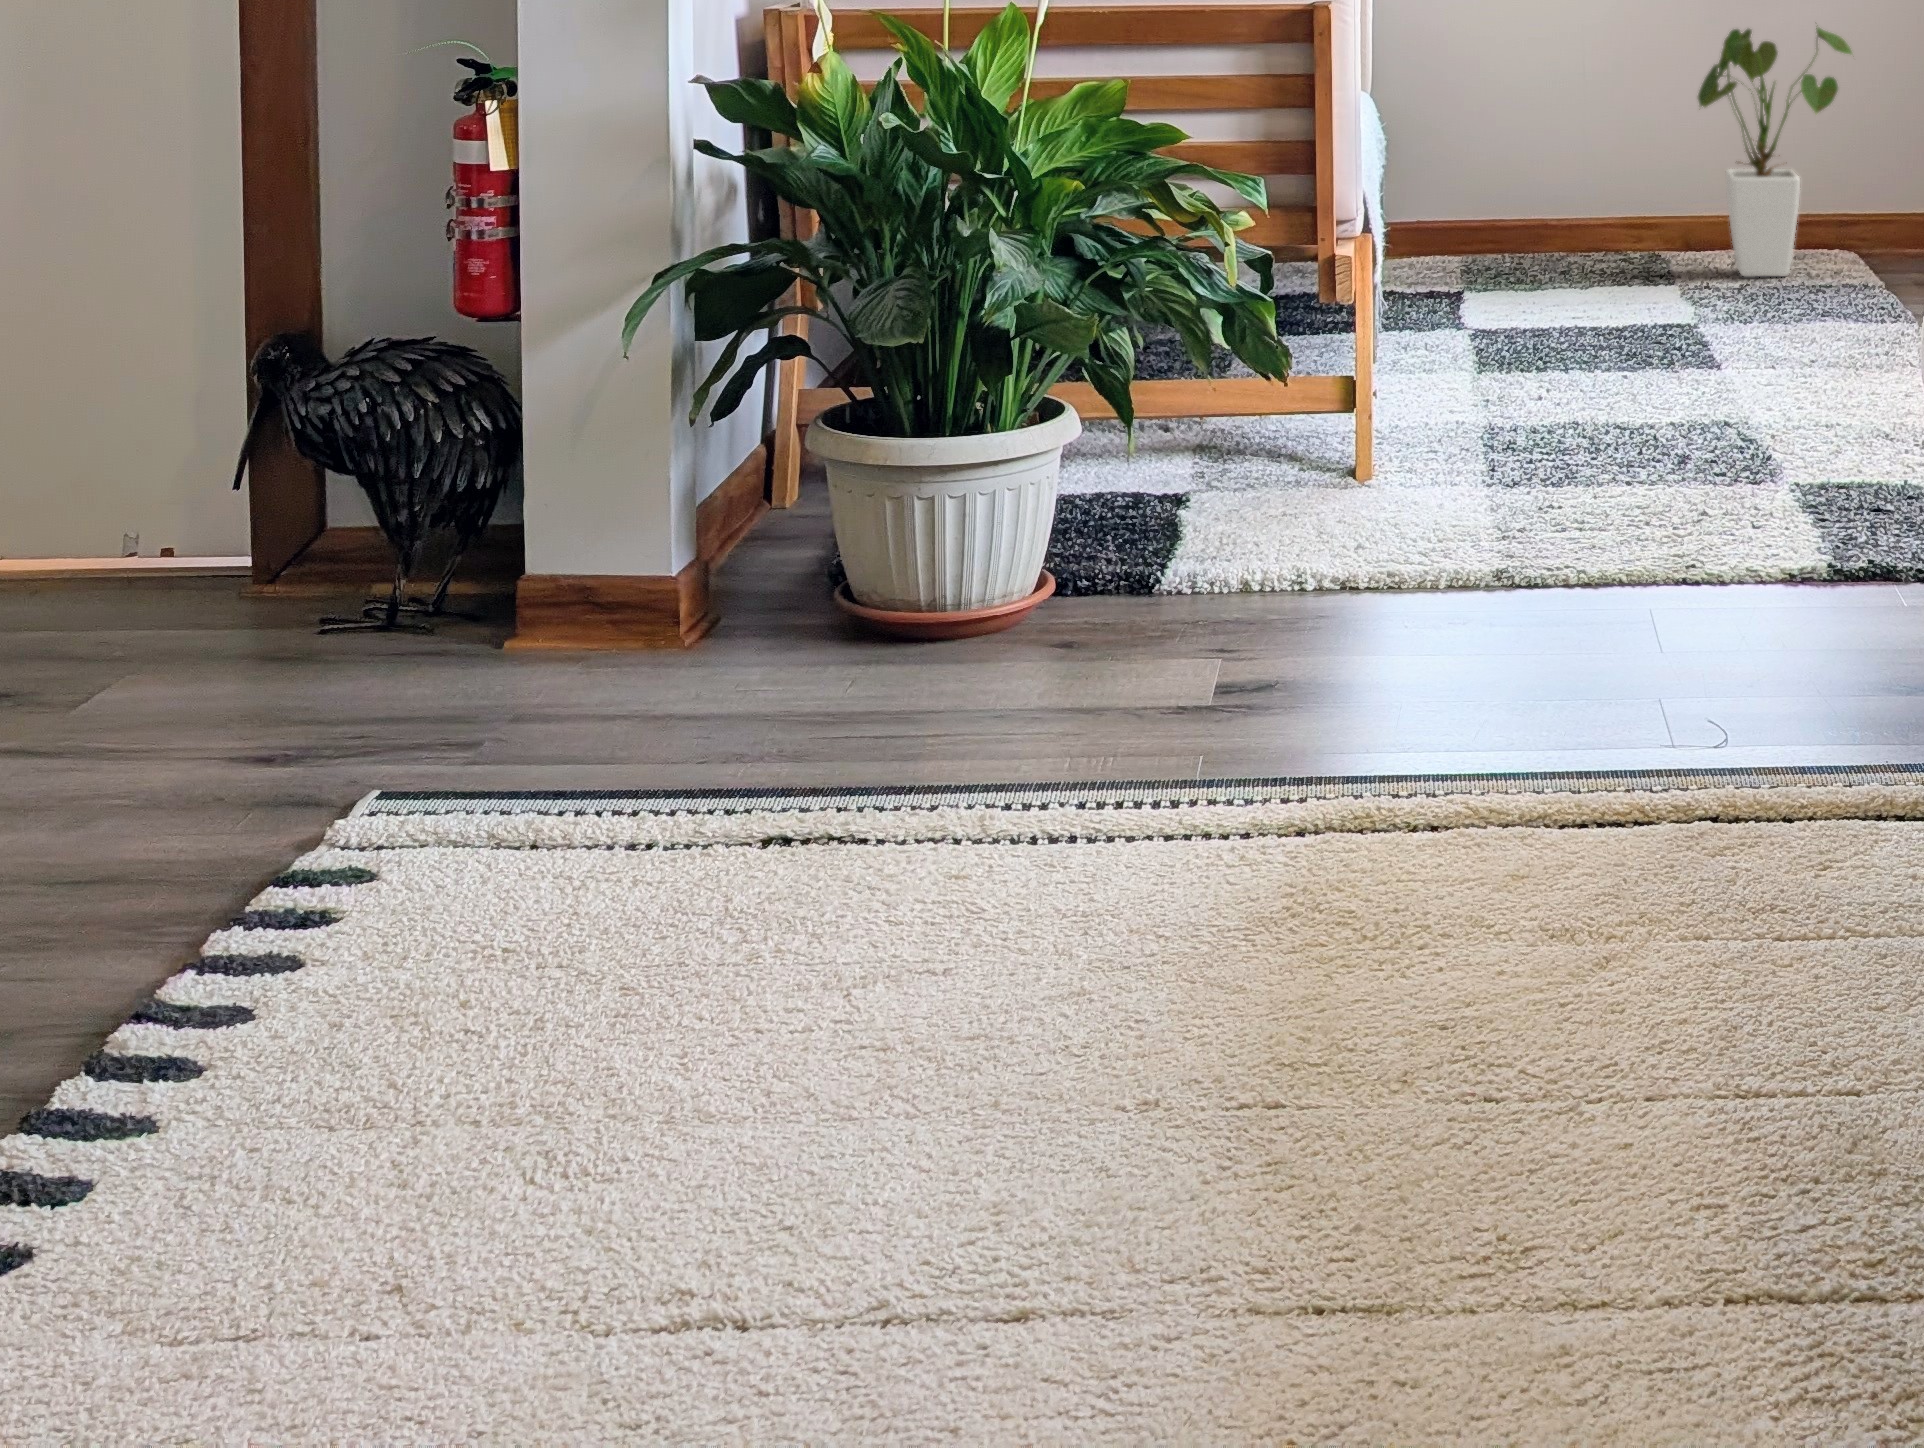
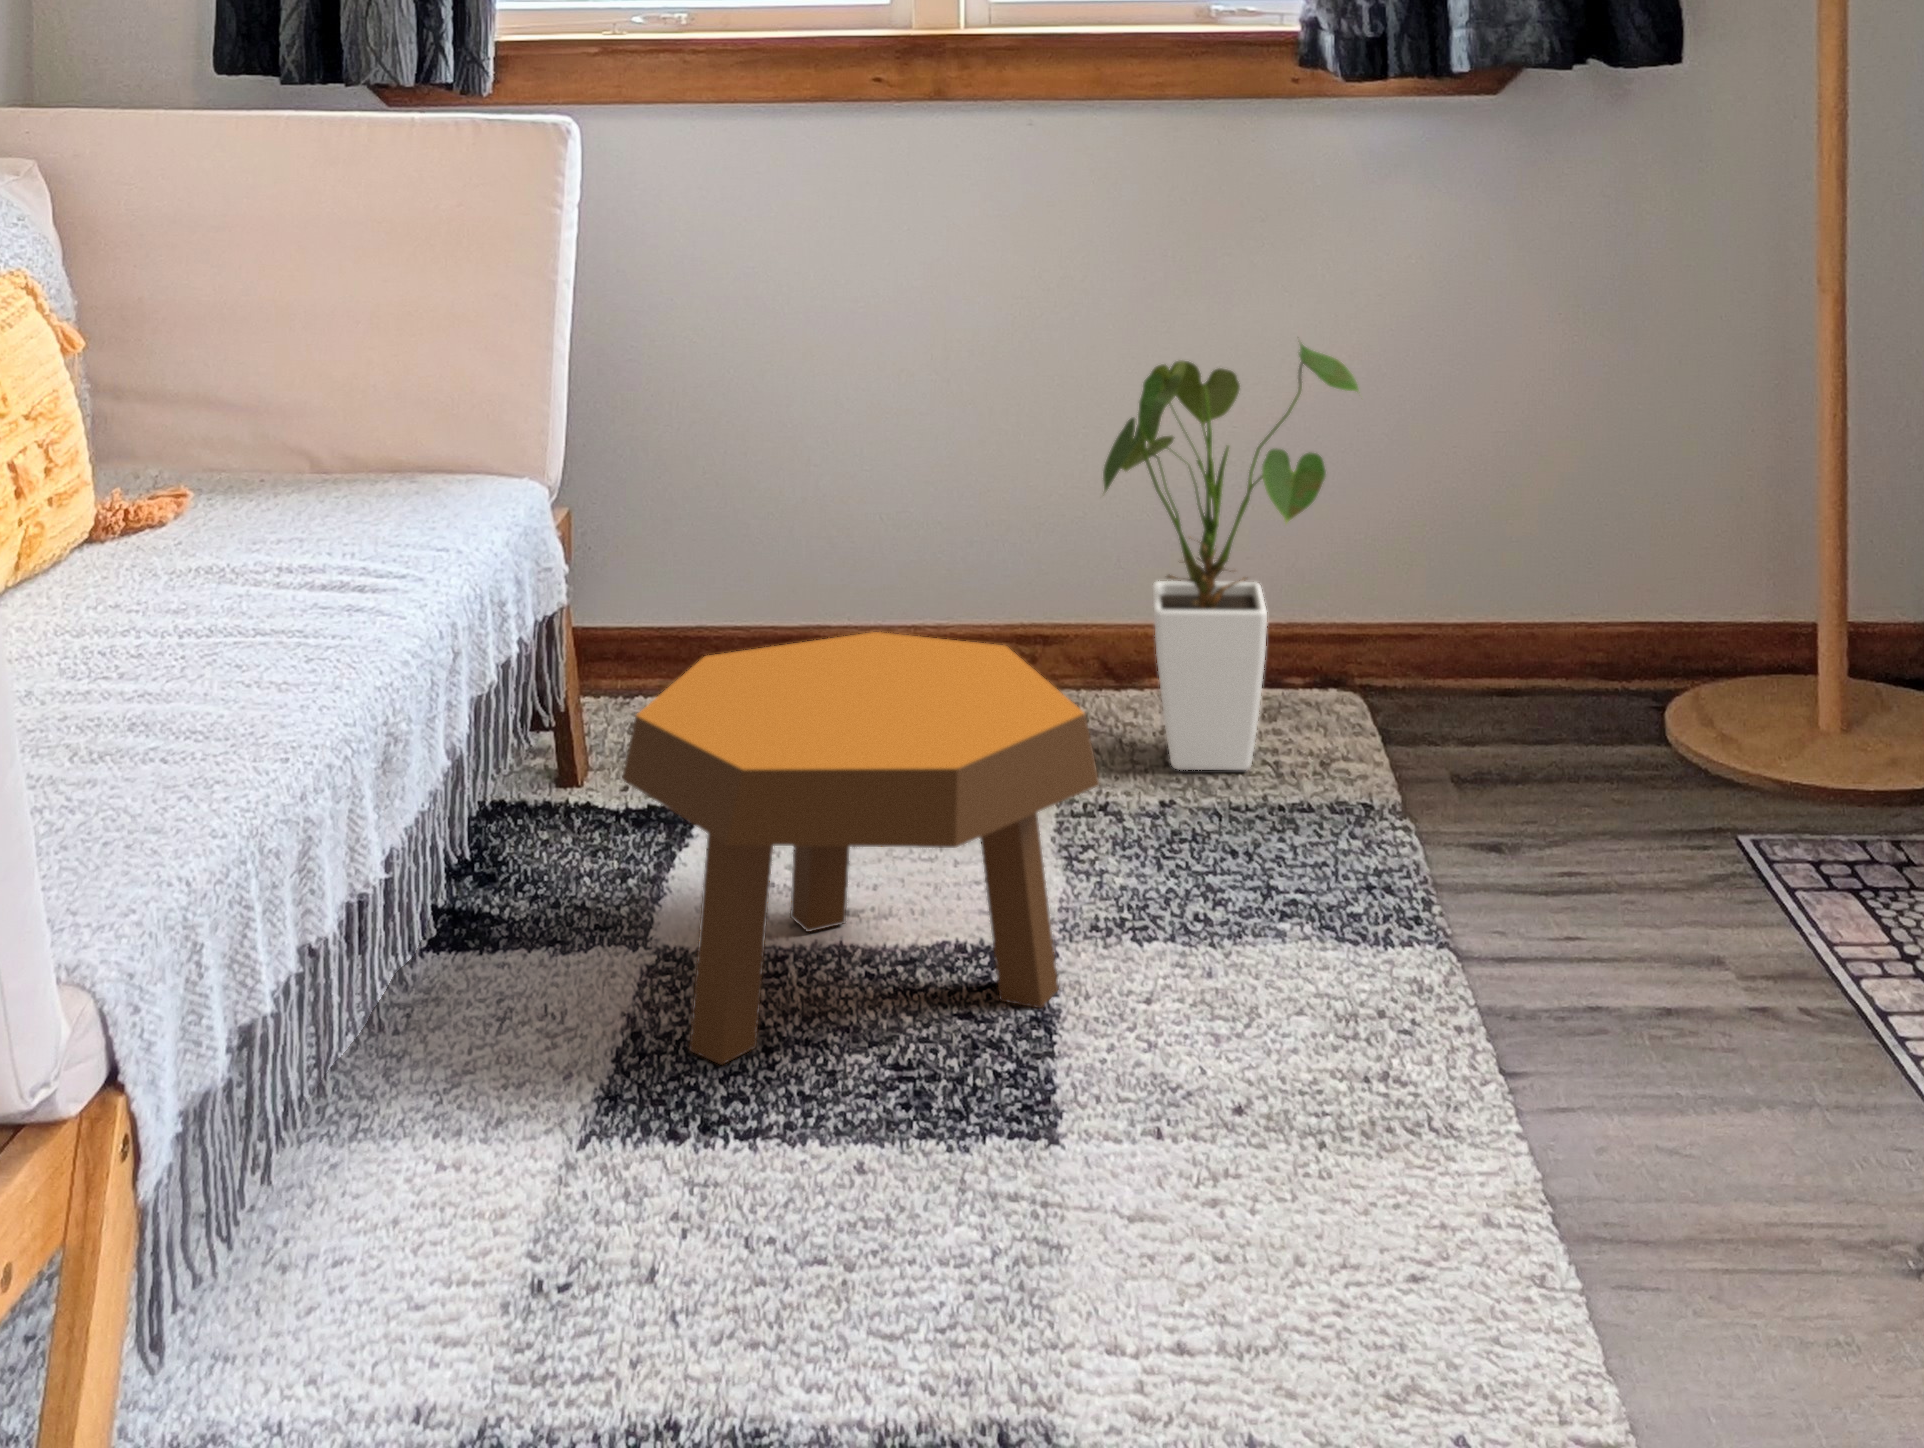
footstool: none [1463,166,1727,355] -> present [622,632,1099,1064]

